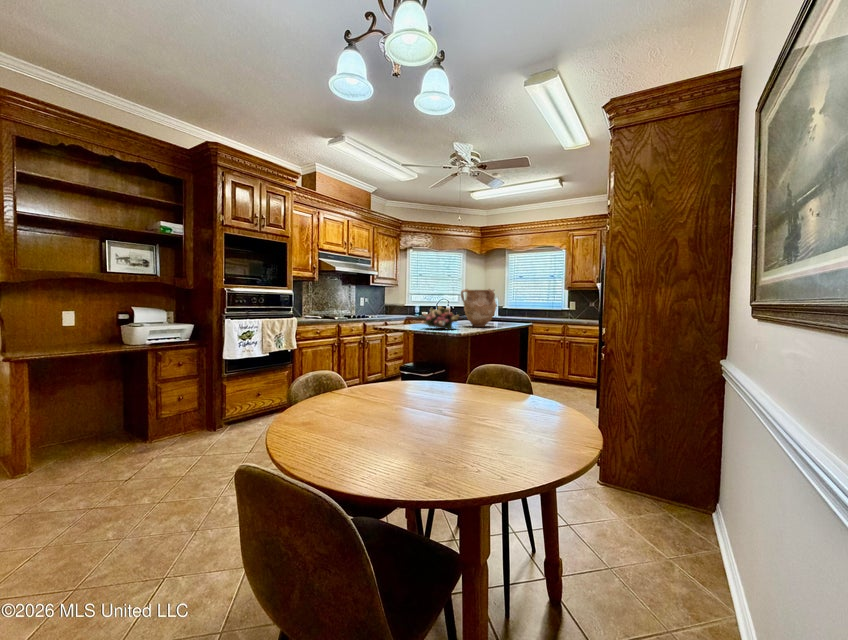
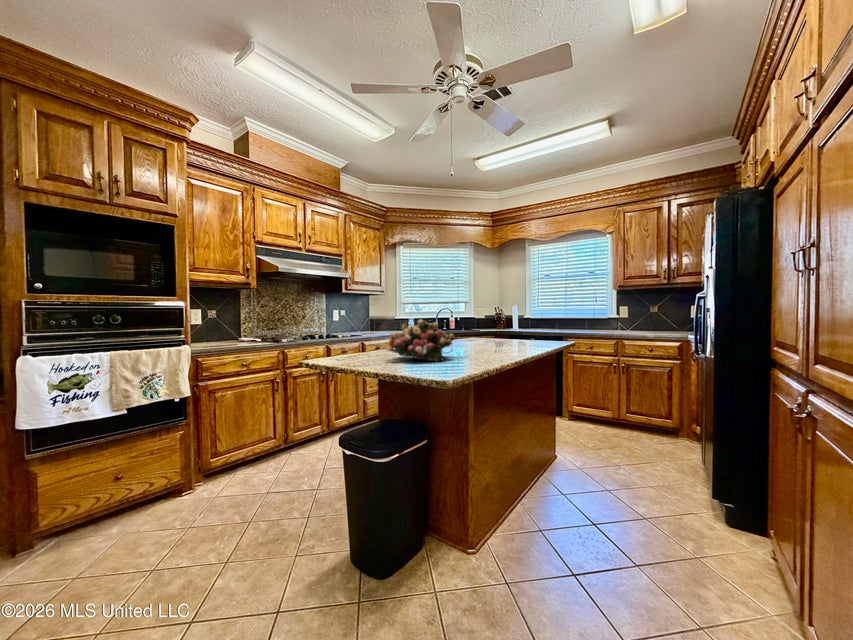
vase: present [461,289,497,327] -> none [460,287,521,352]

